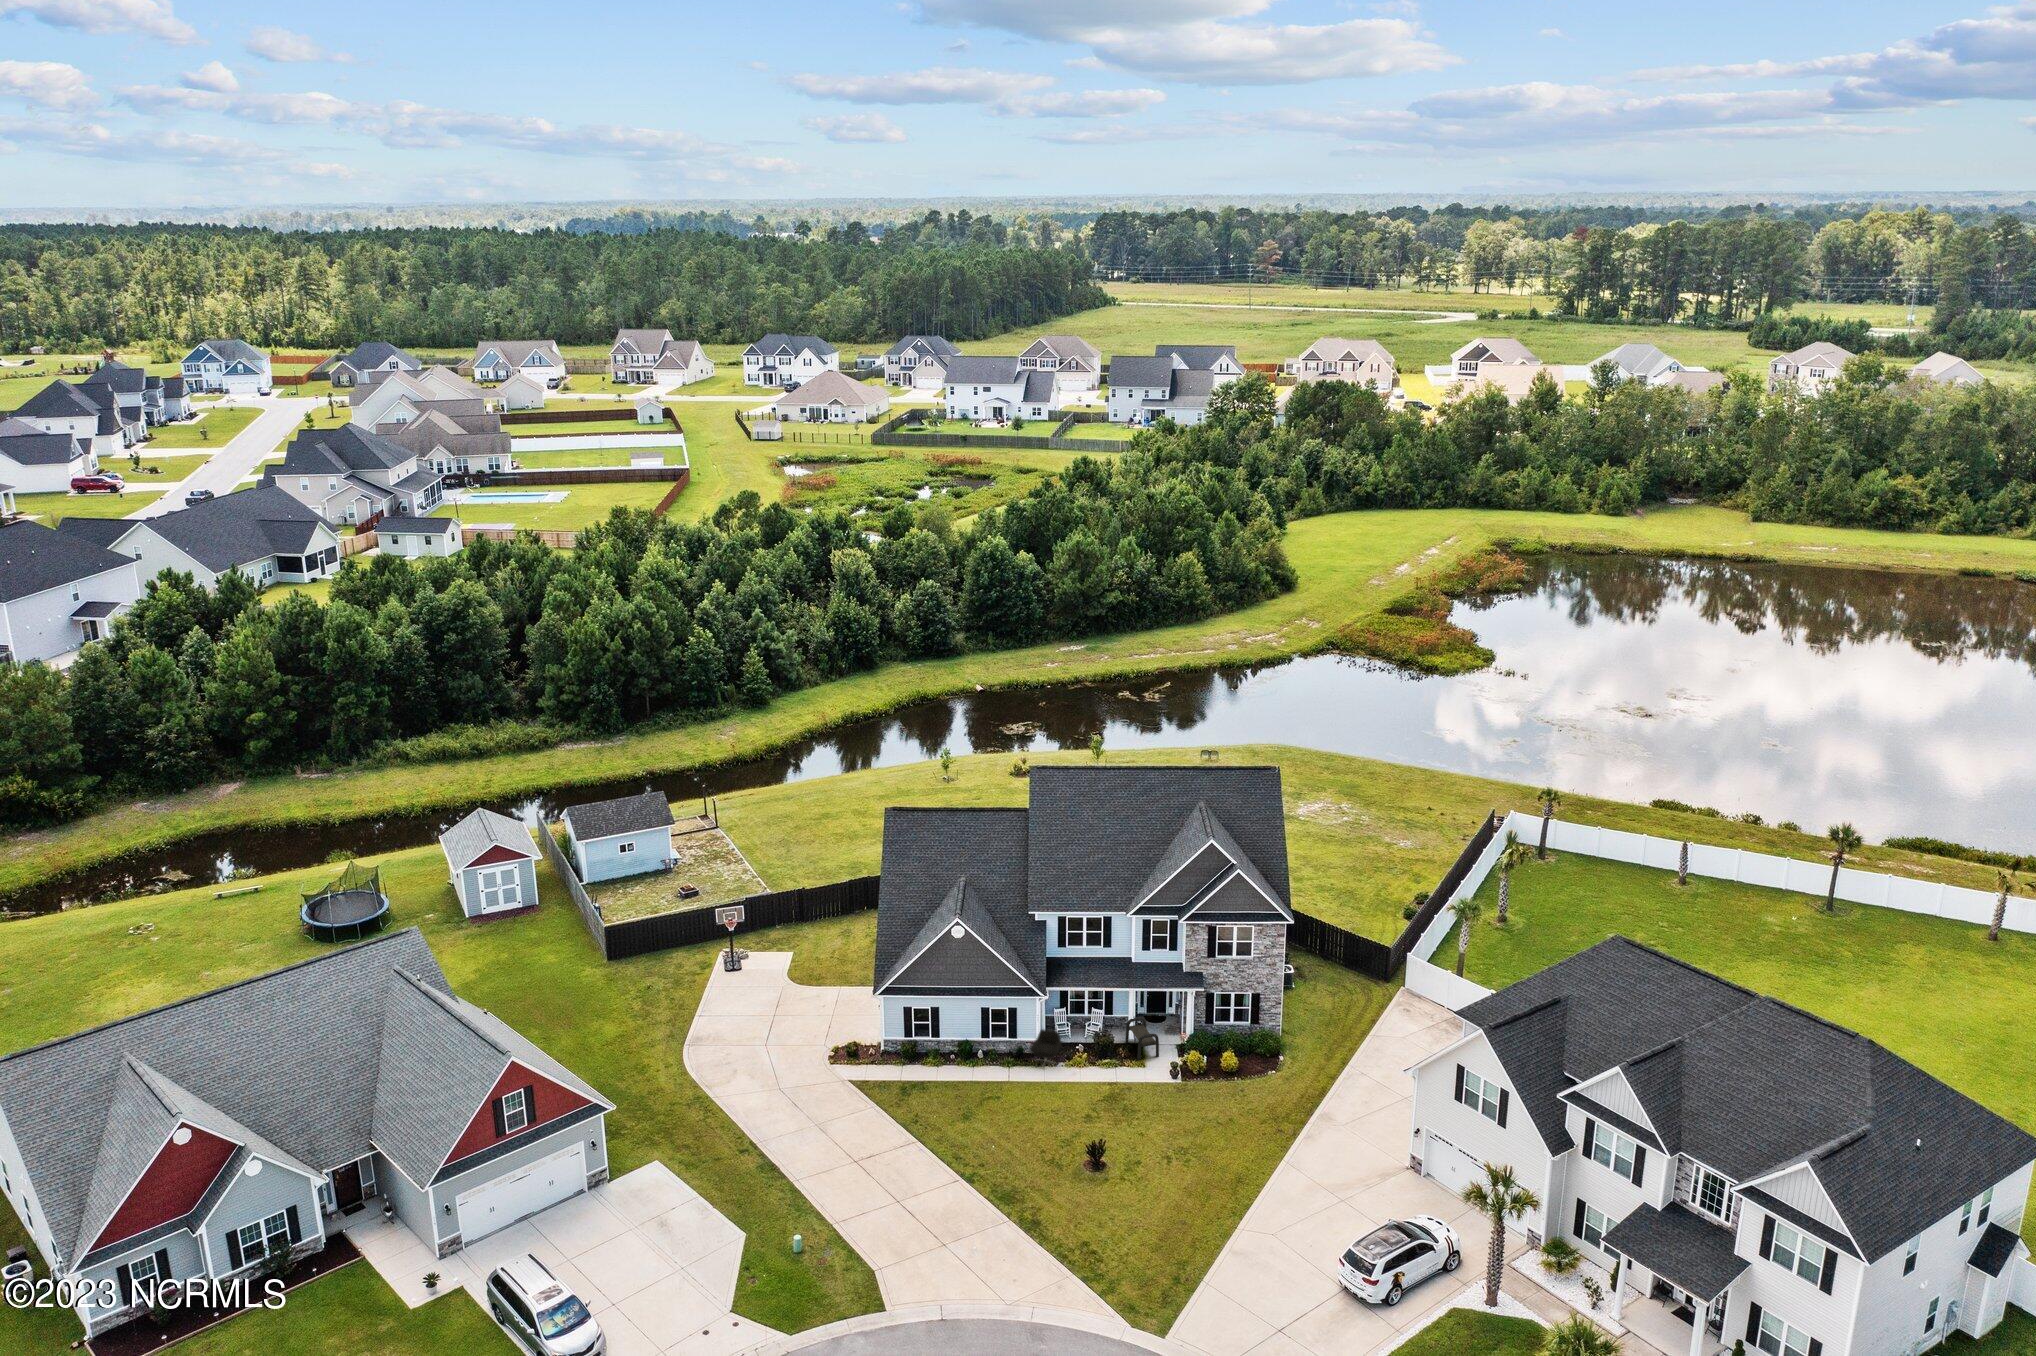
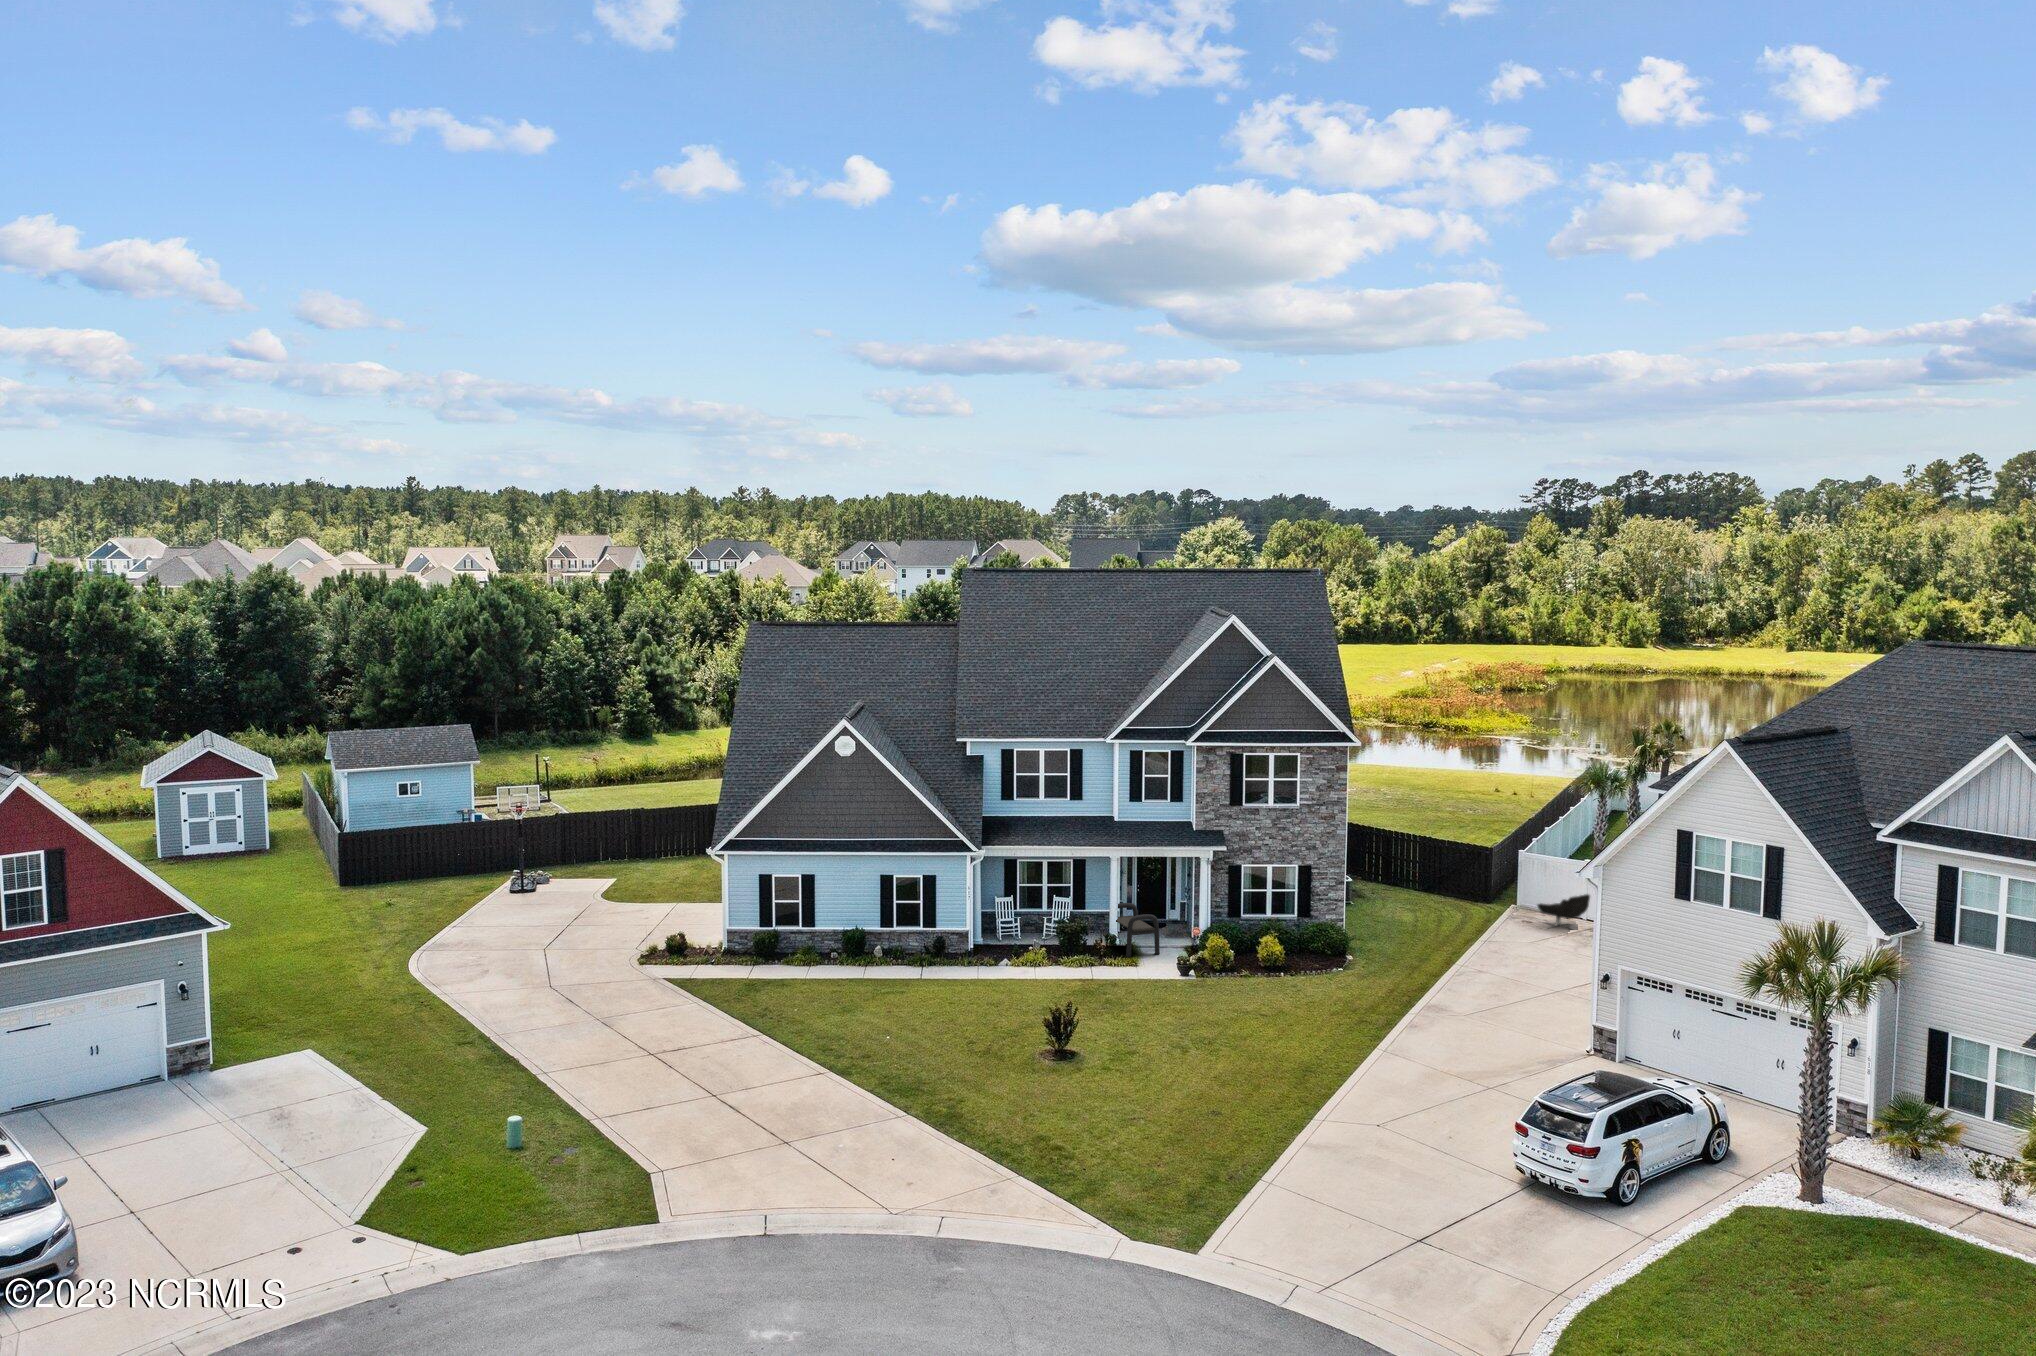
lounge chair: present [1030,1029,1062,1062] -> present [1537,894,1590,927]

